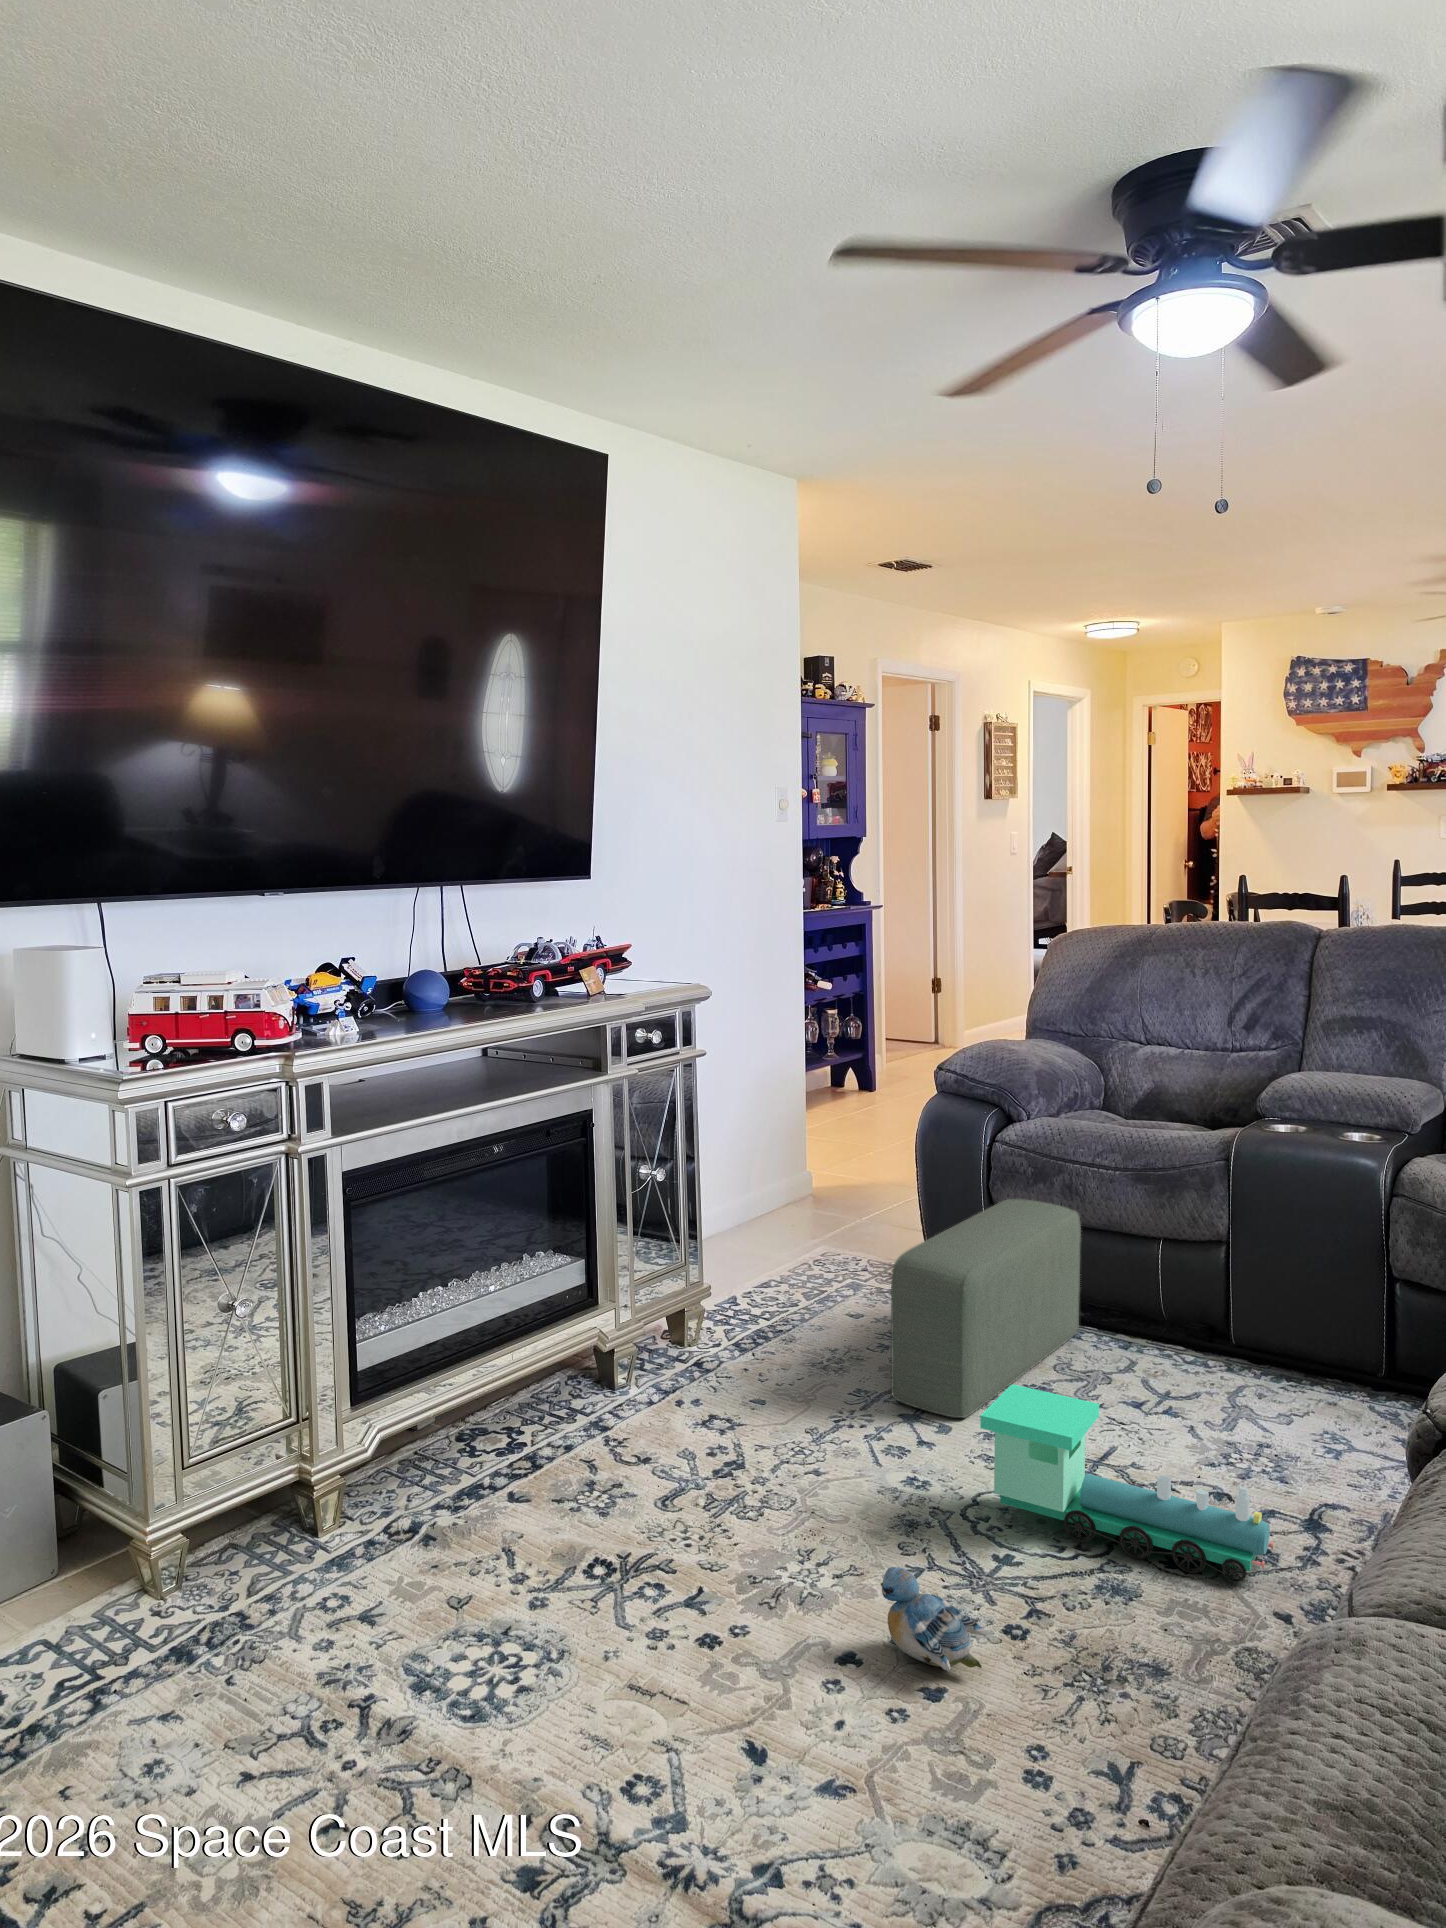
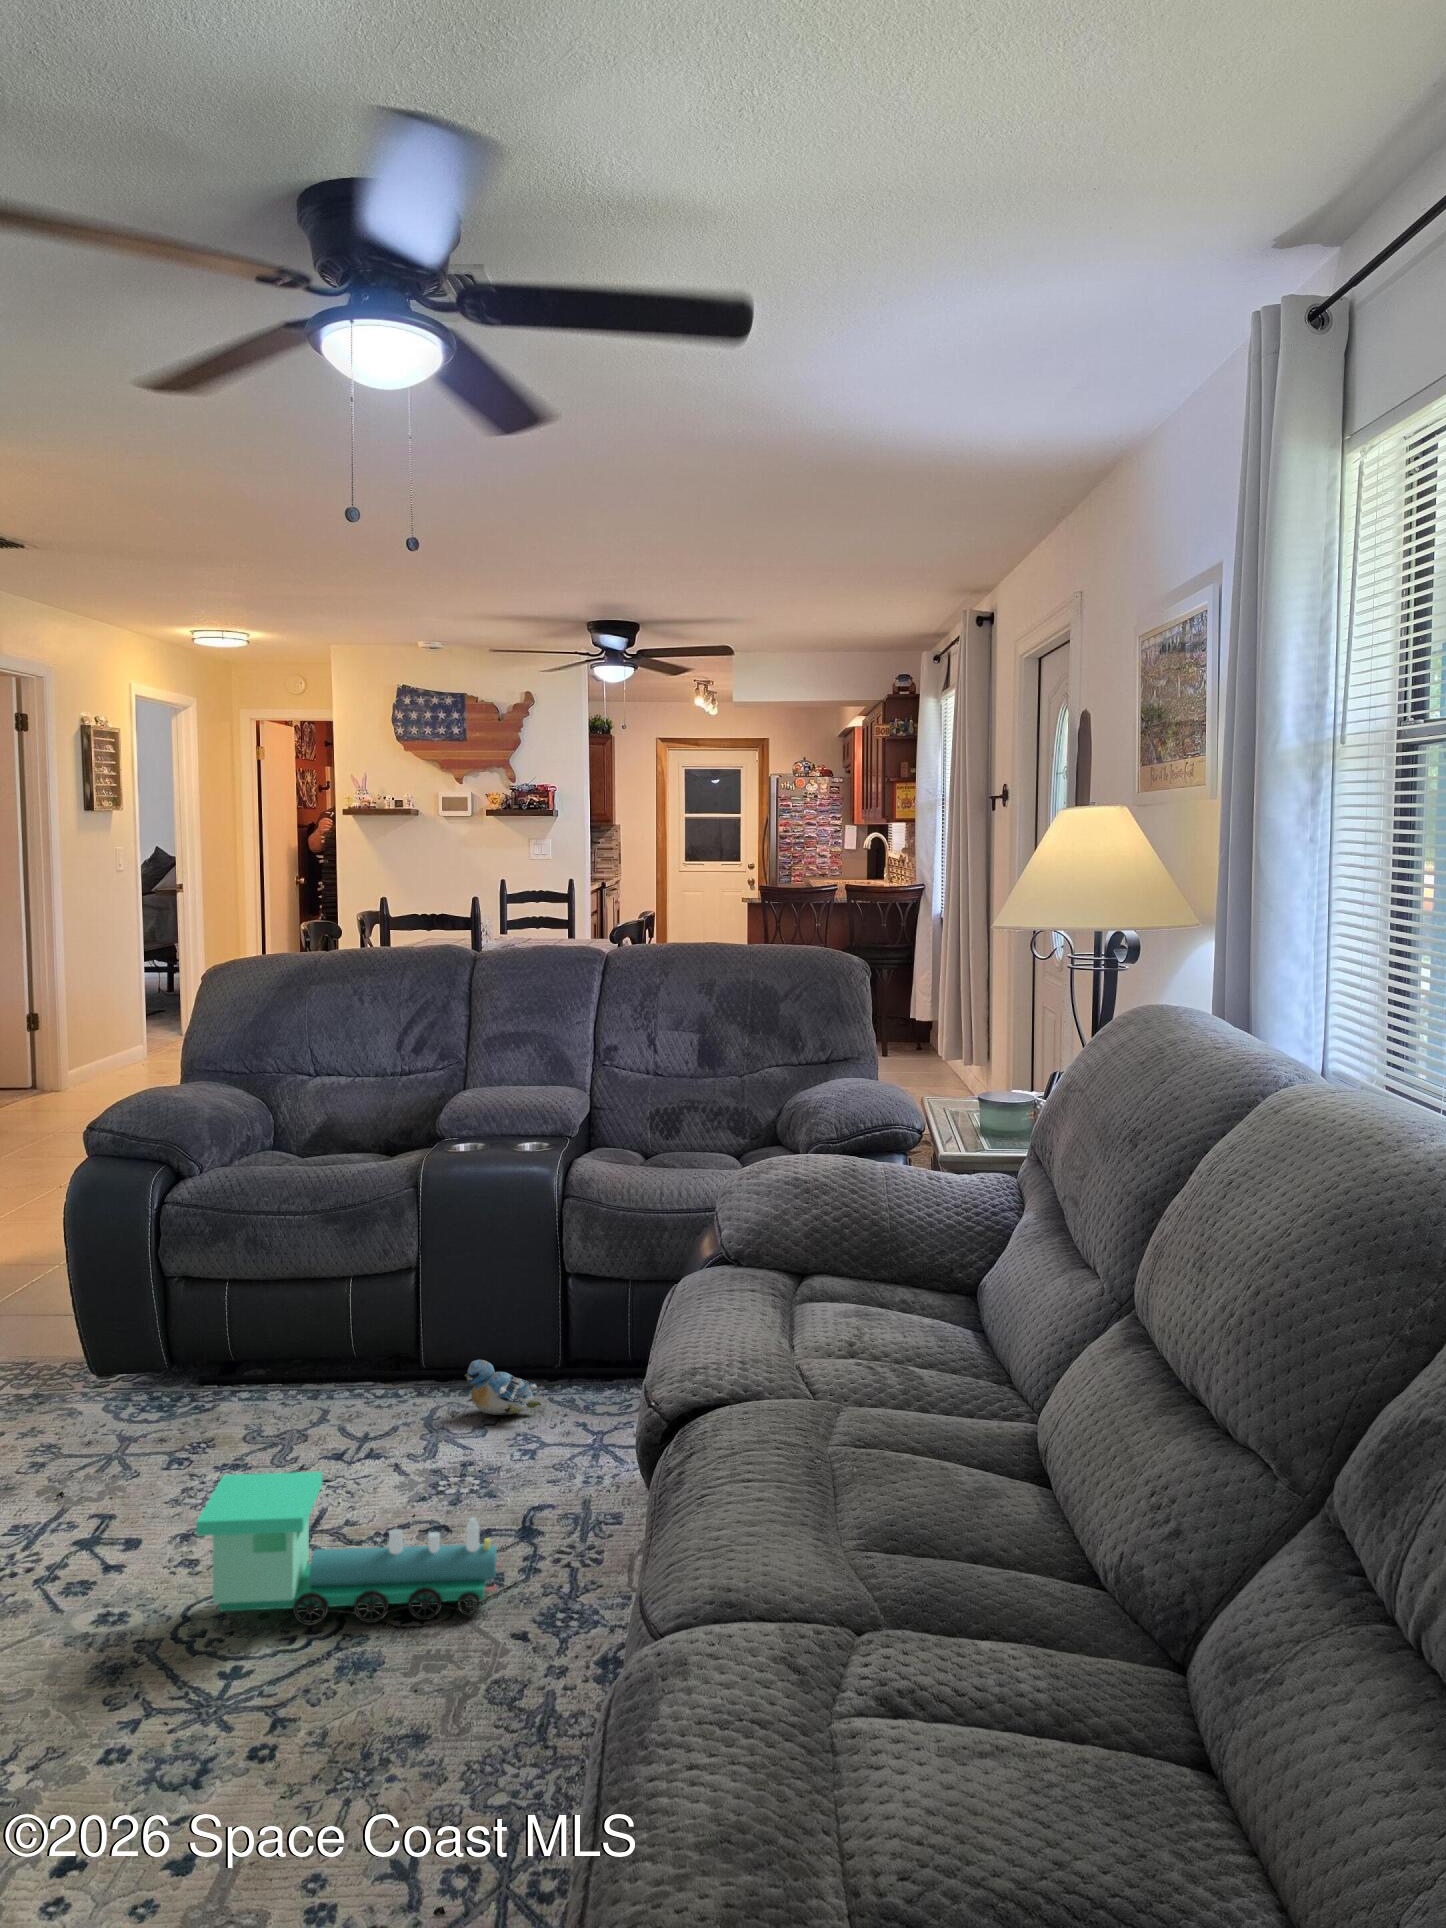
pouf: present [891,1199,1081,1418] -> none [58,1260,264,1527]
plush toy: present [881,1567,987,1672] -> present [465,1360,541,1415]

